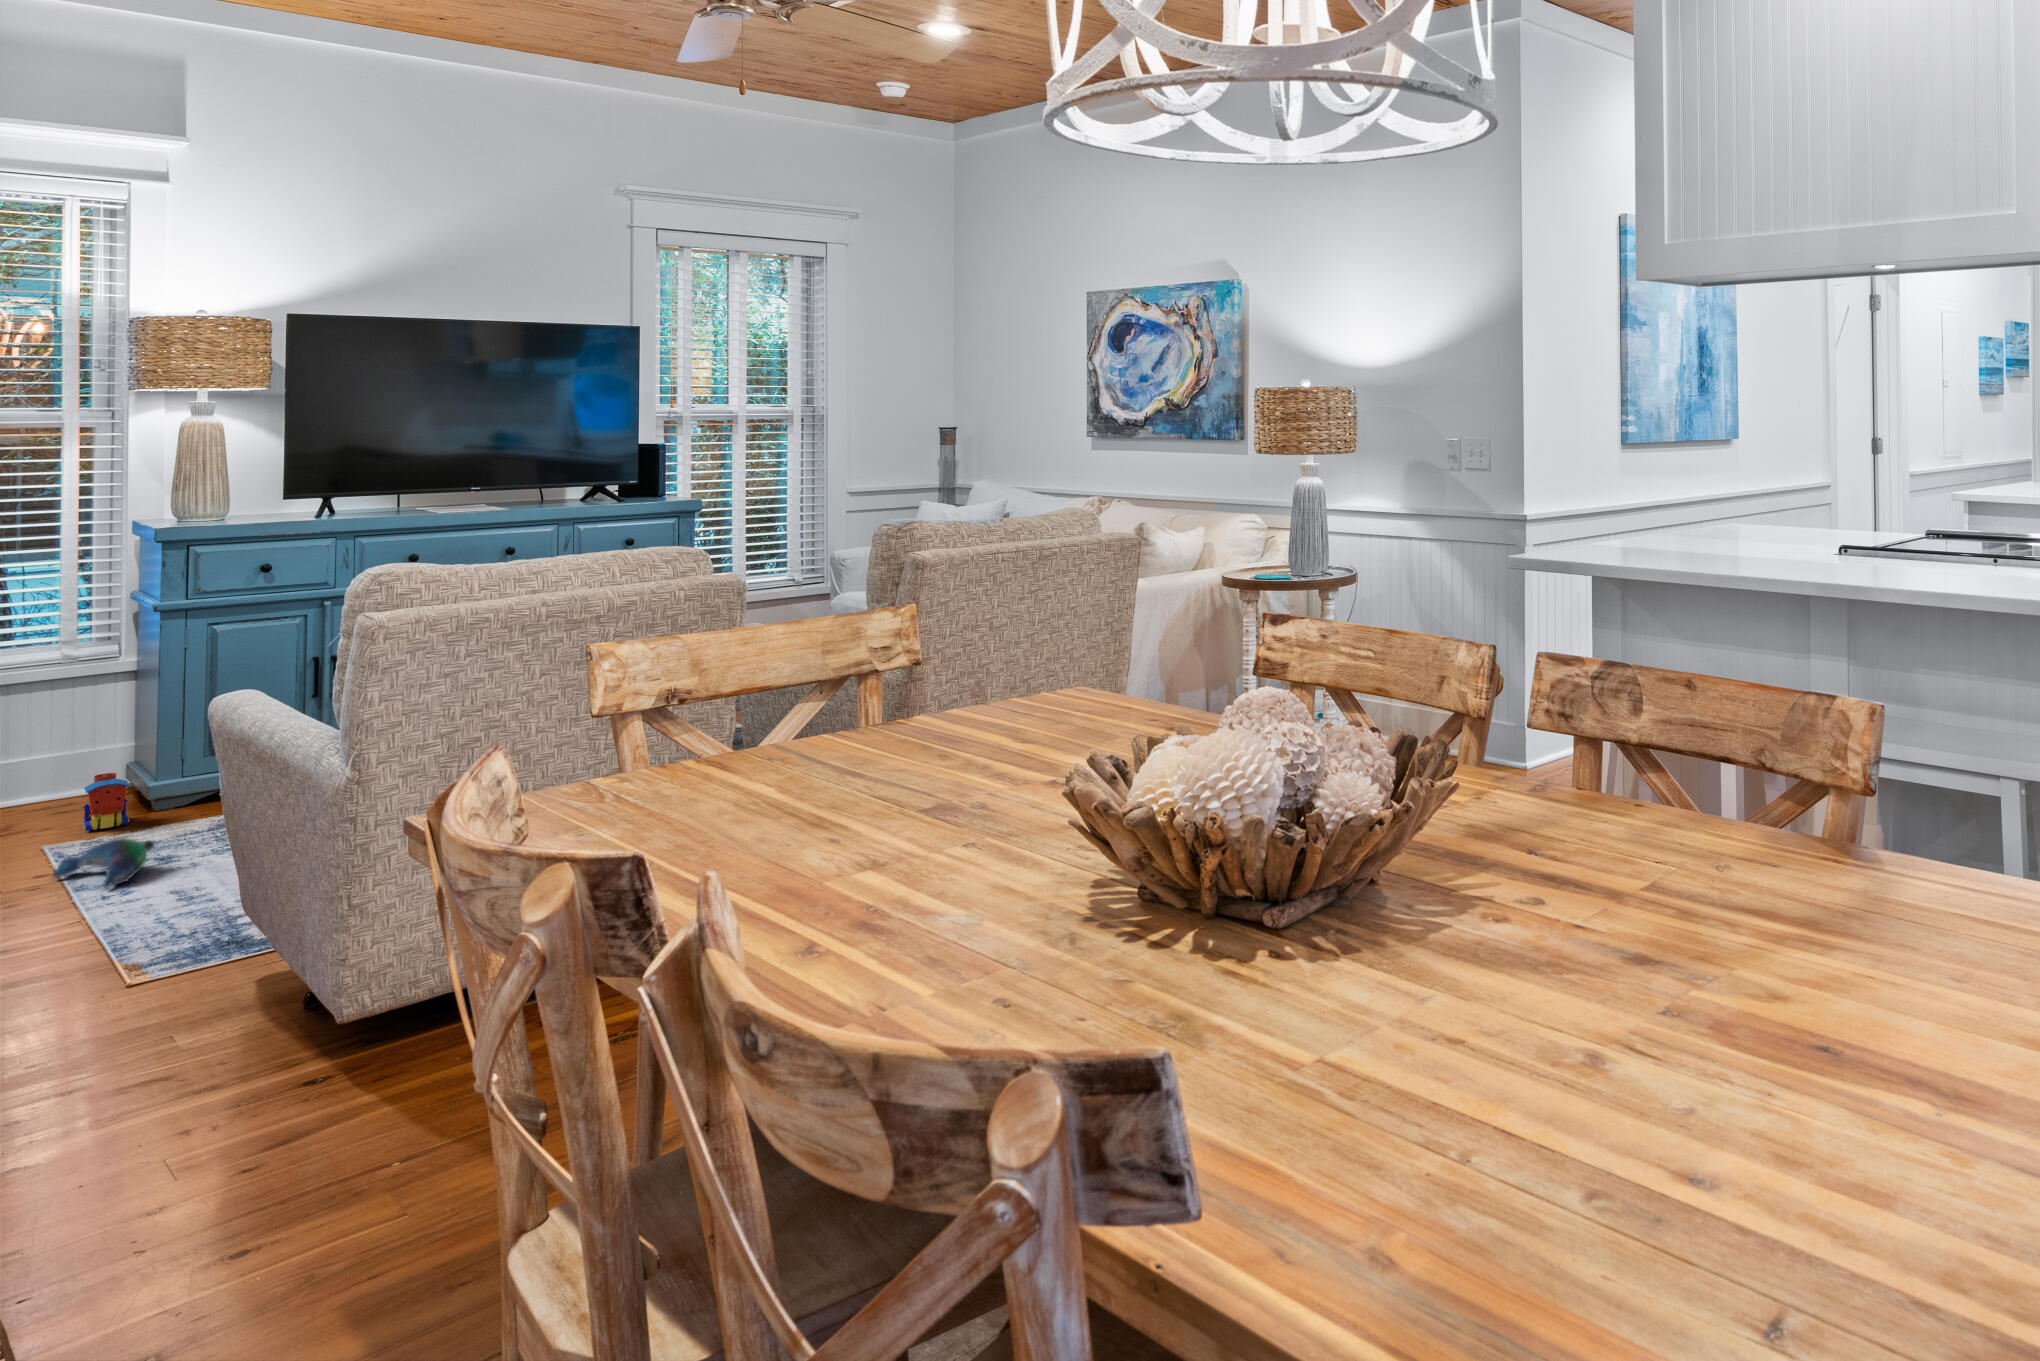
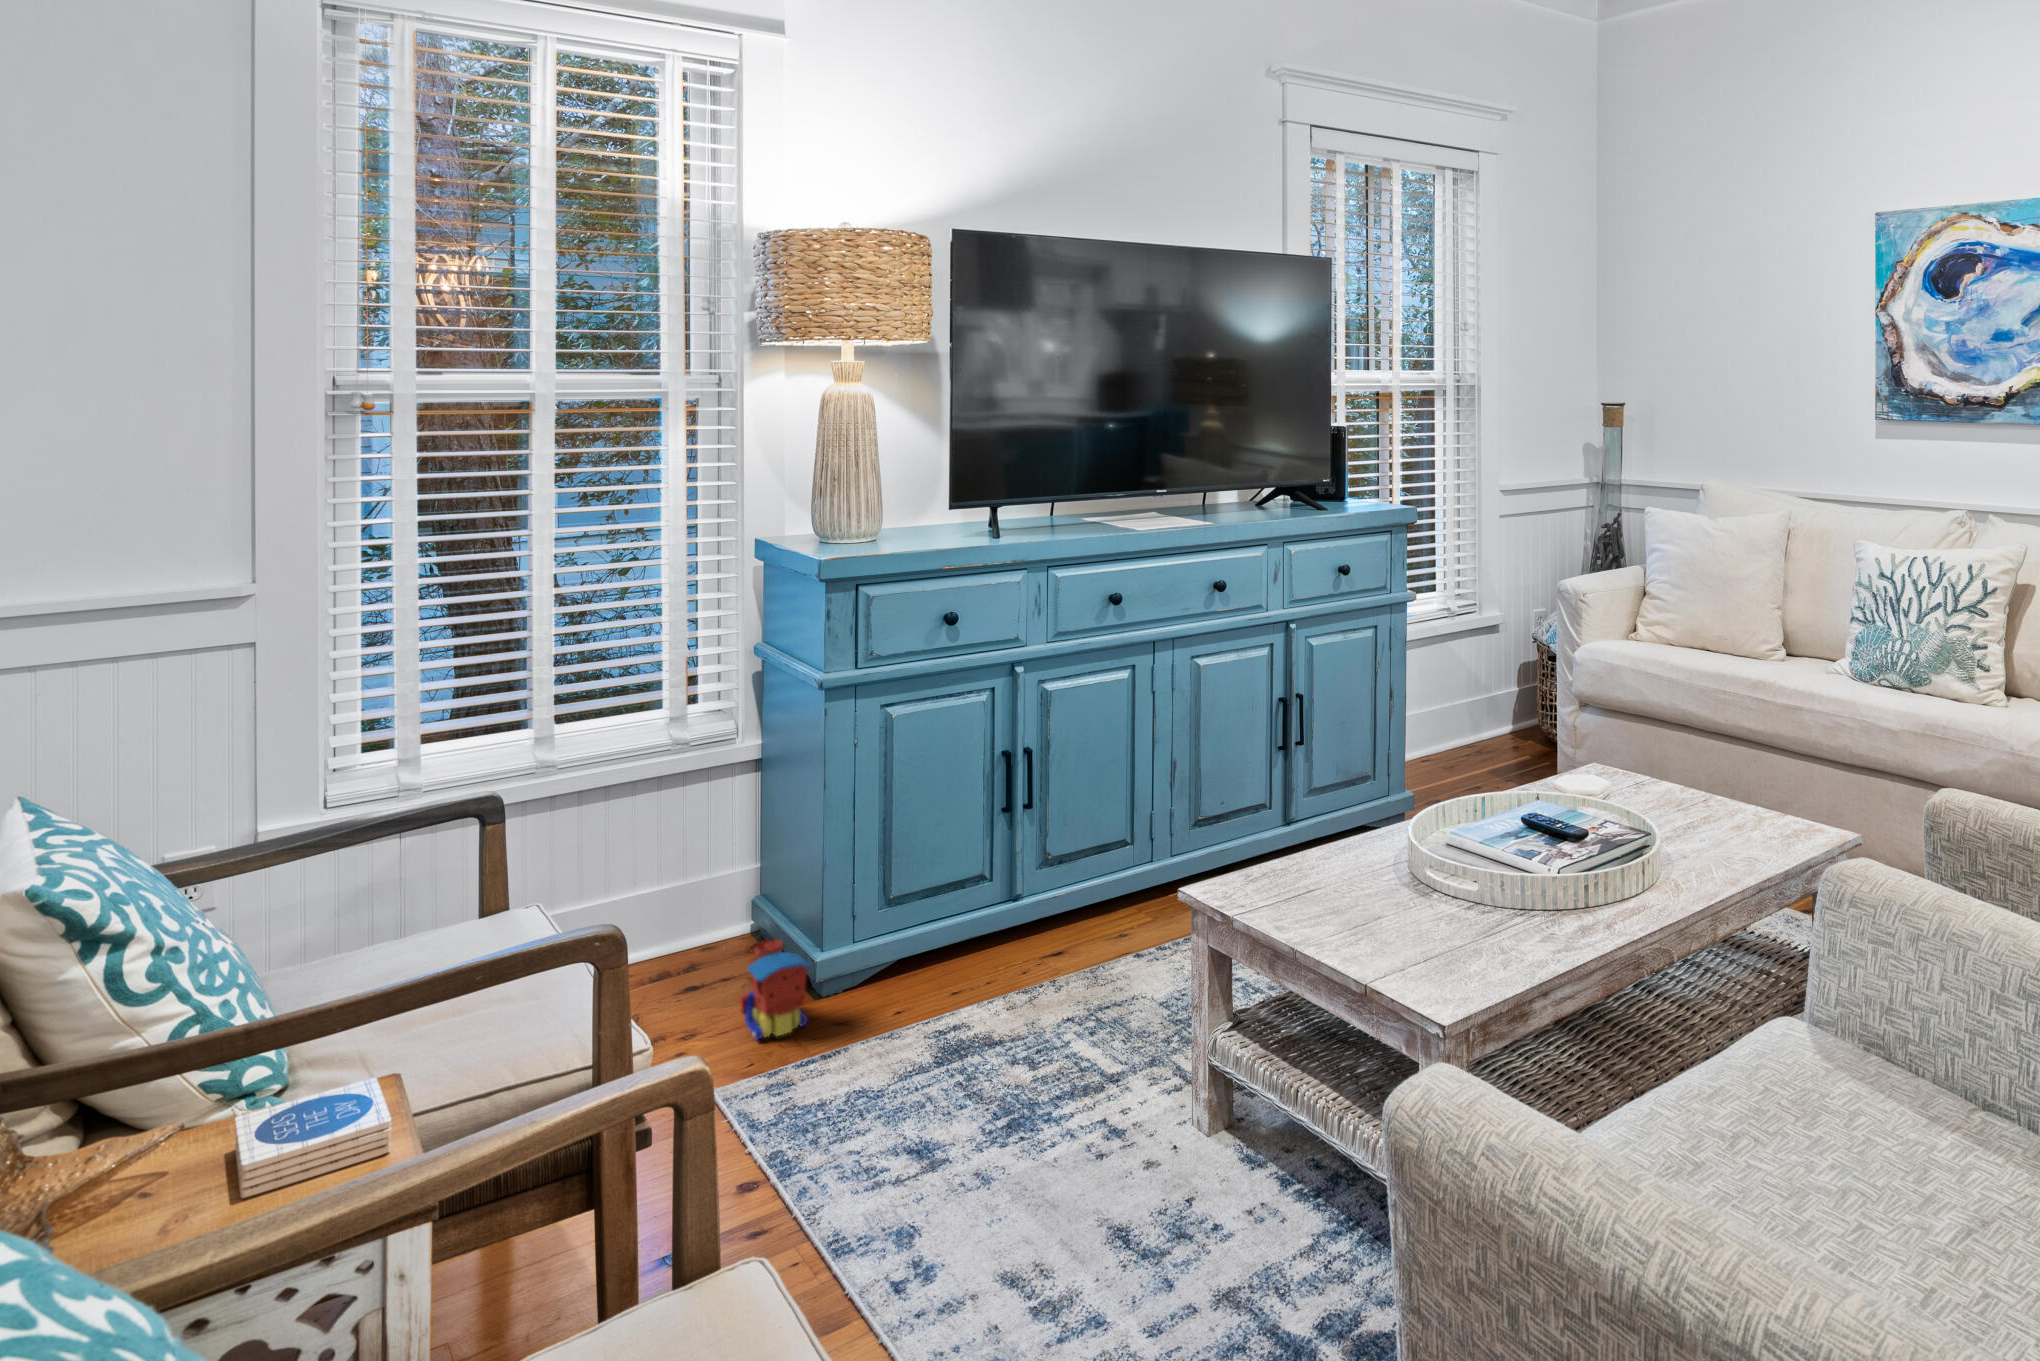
plush toy: present [53,838,154,888] -> none [792,1101,939,1215]

